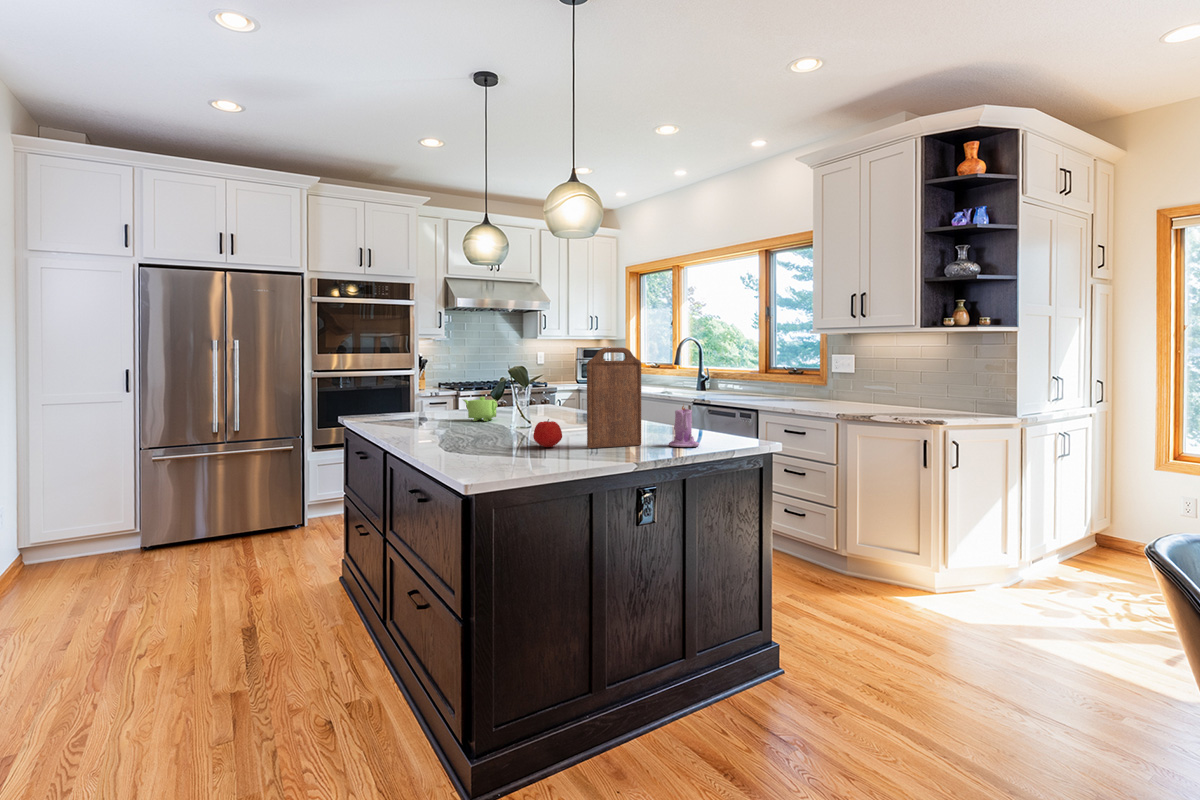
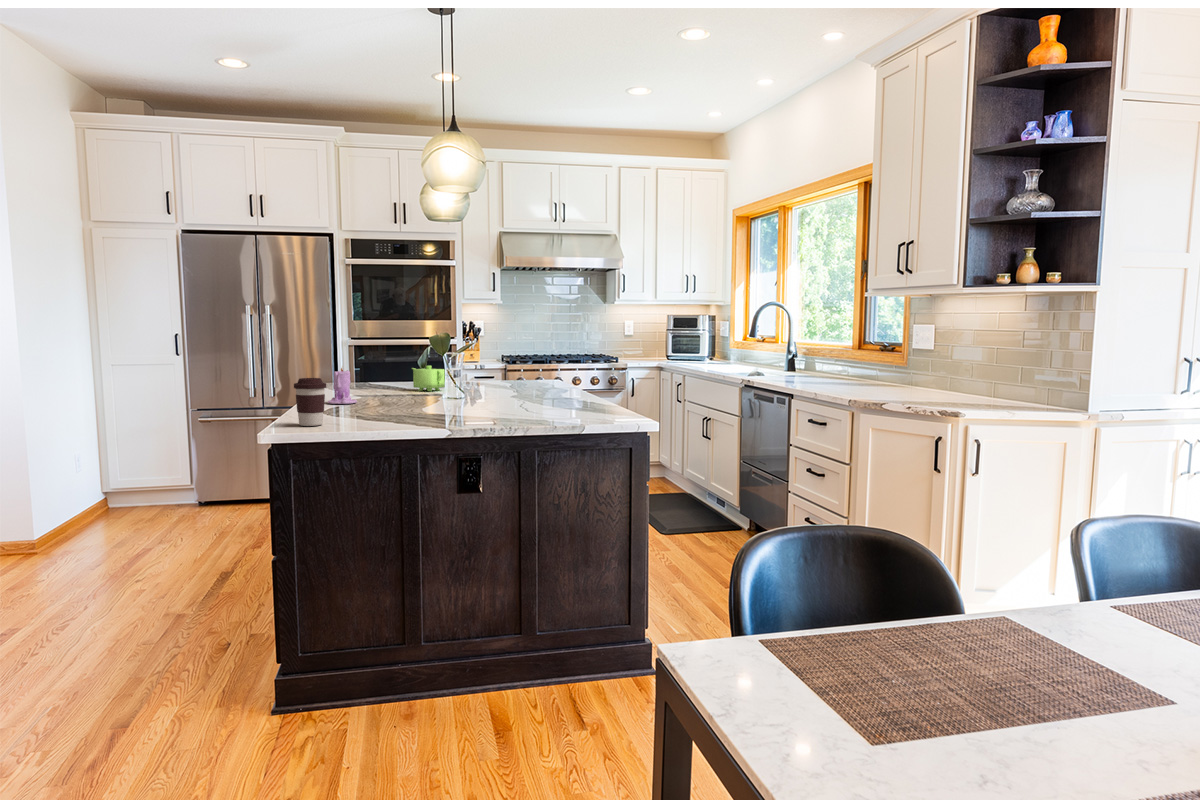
cutting board: present [587,348,641,448] -> none [441,314,501,415]
candle: present [669,406,699,447] -> present [328,368,357,404]
coffee cup: none [471,417,506,470] -> present [294,378,326,426]
apple: present [533,419,562,447] -> none [397,385,426,413]

